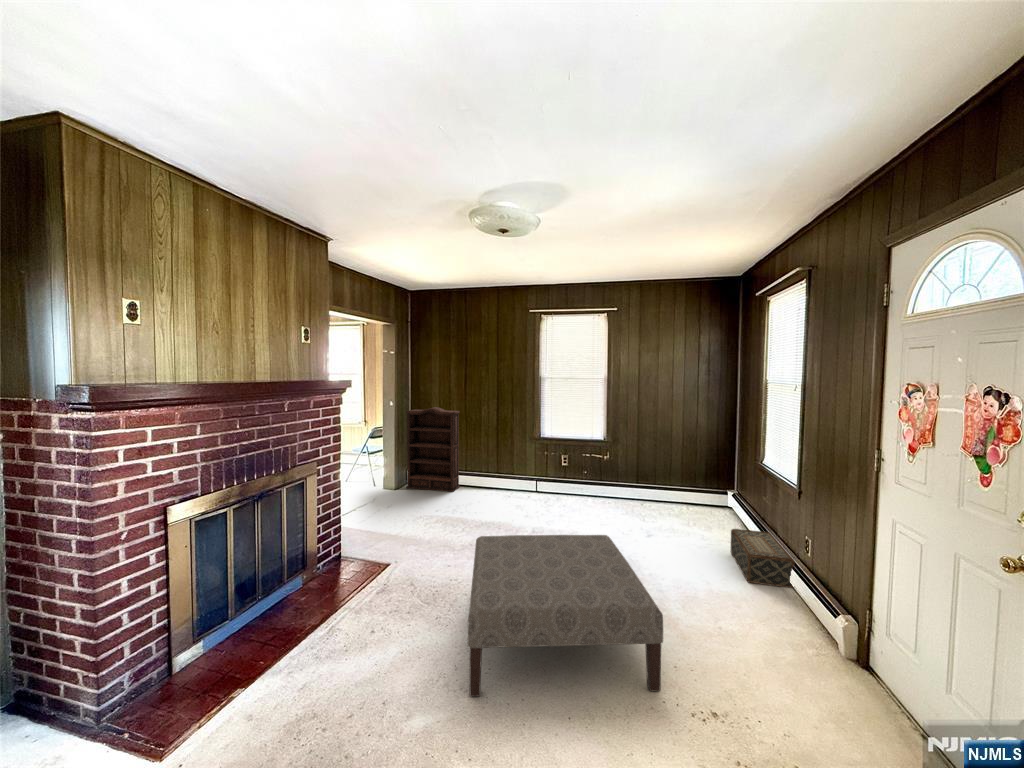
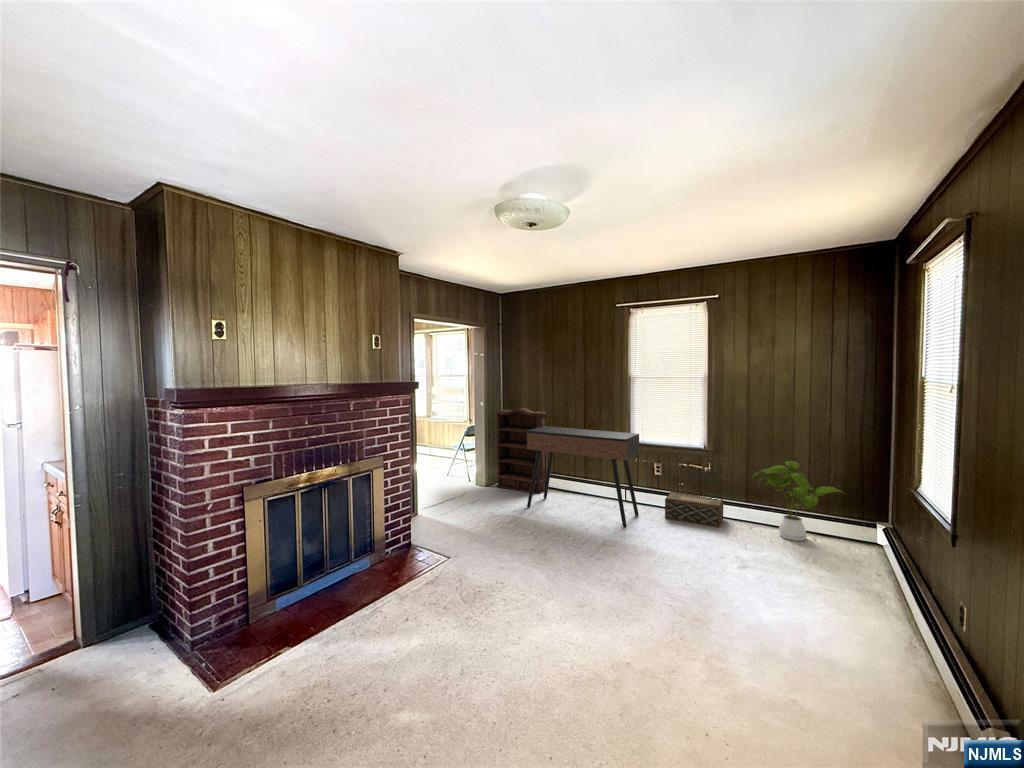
console table: none [447,425,553,515] -> present [527,426,639,527]
house plant: none [647,446,714,512] -> present [753,461,841,541]
woven basket: present [730,529,794,588] -> present [665,492,723,527]
ottoman: present [468,535,663,697] -> none [463,541,671,742]

